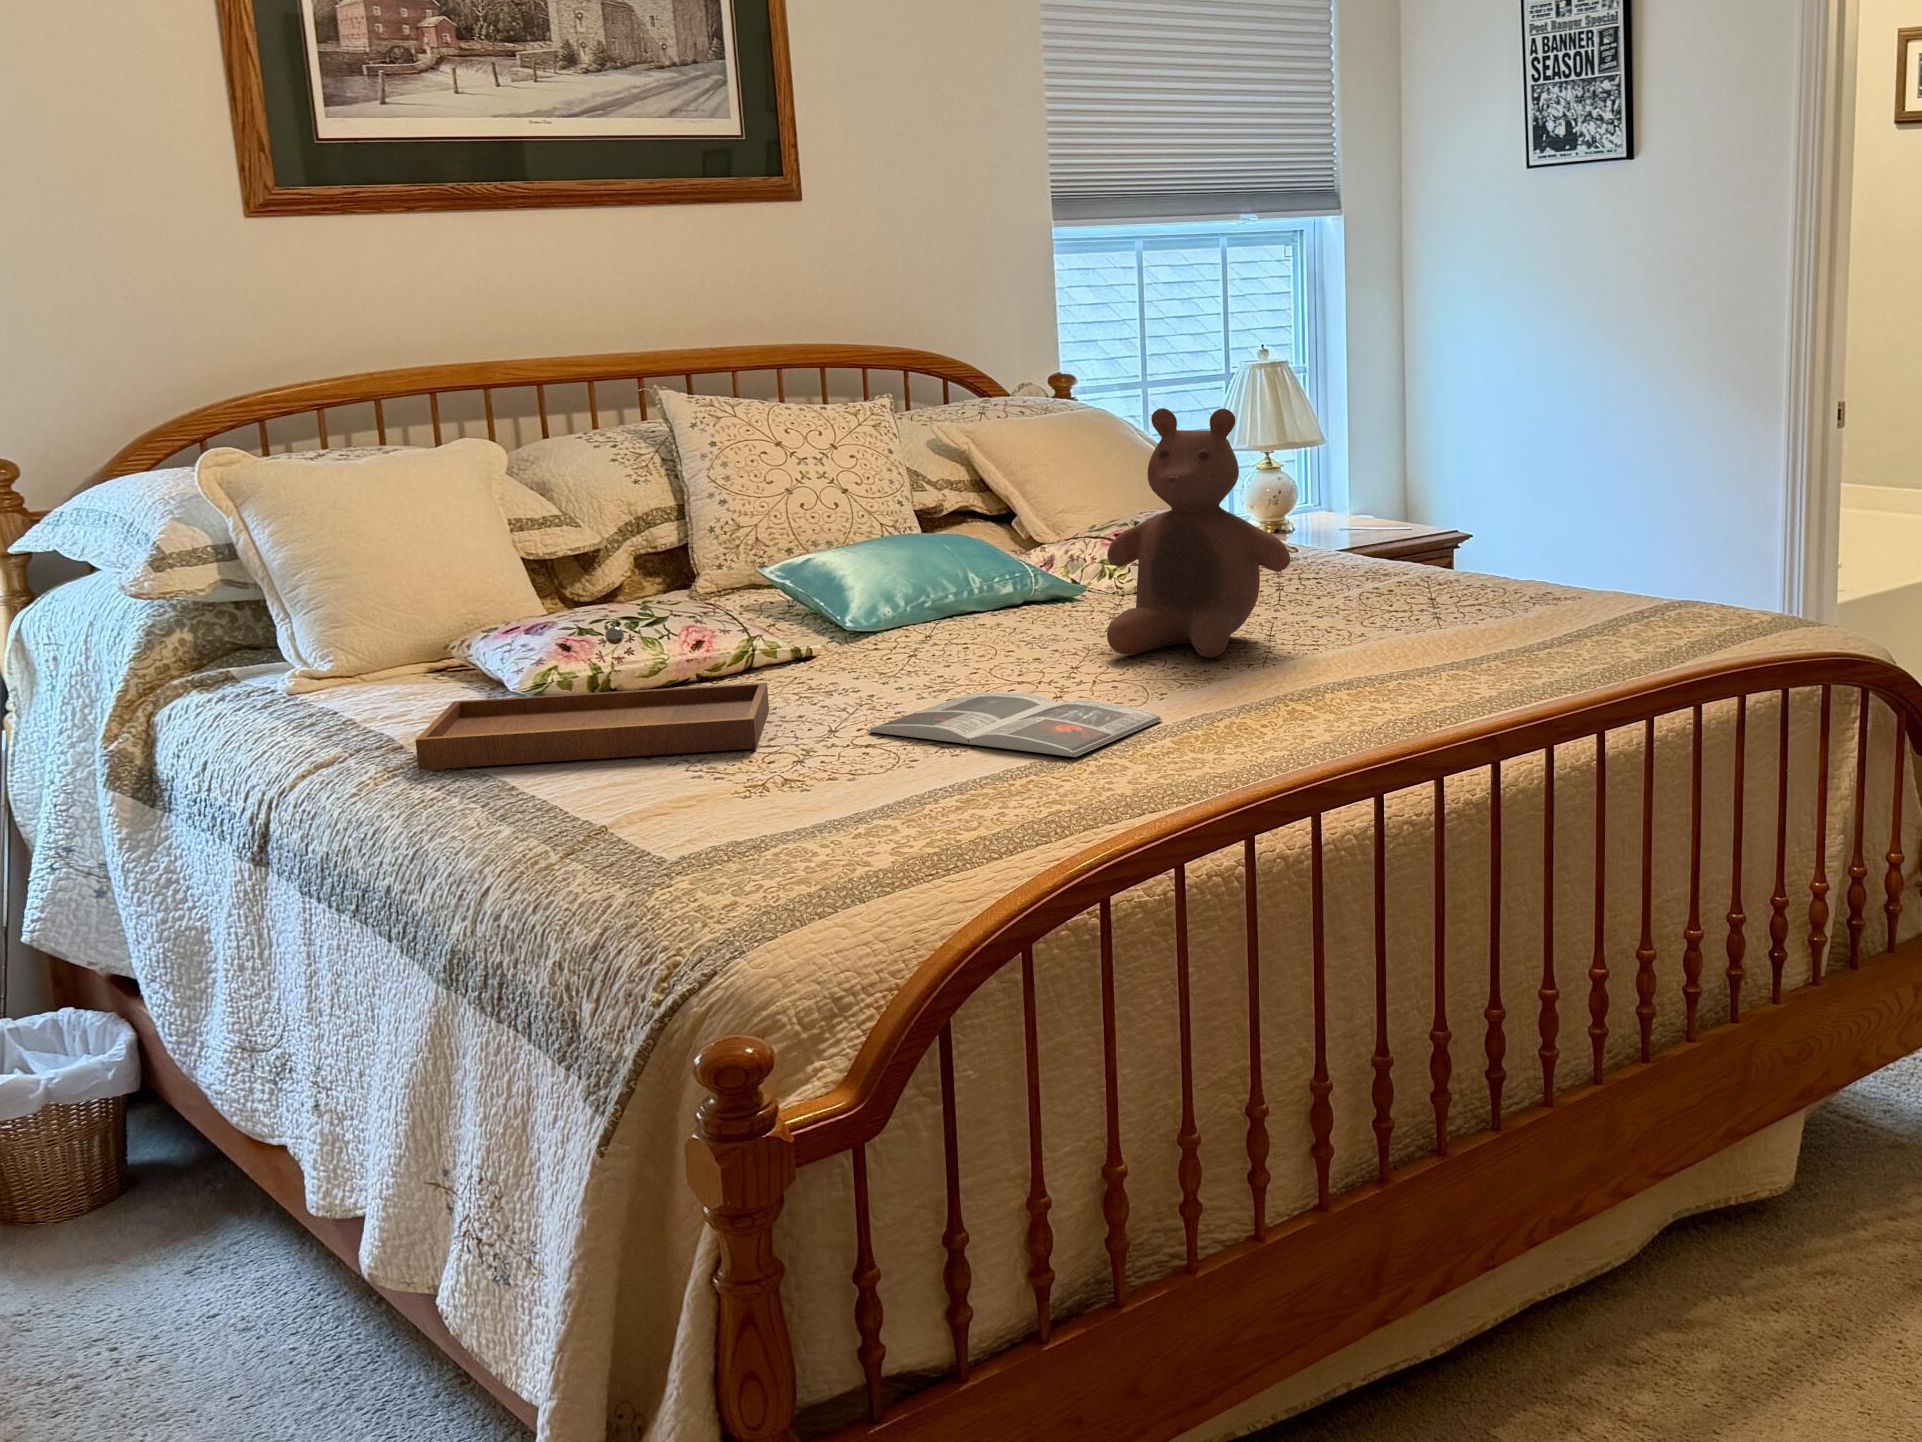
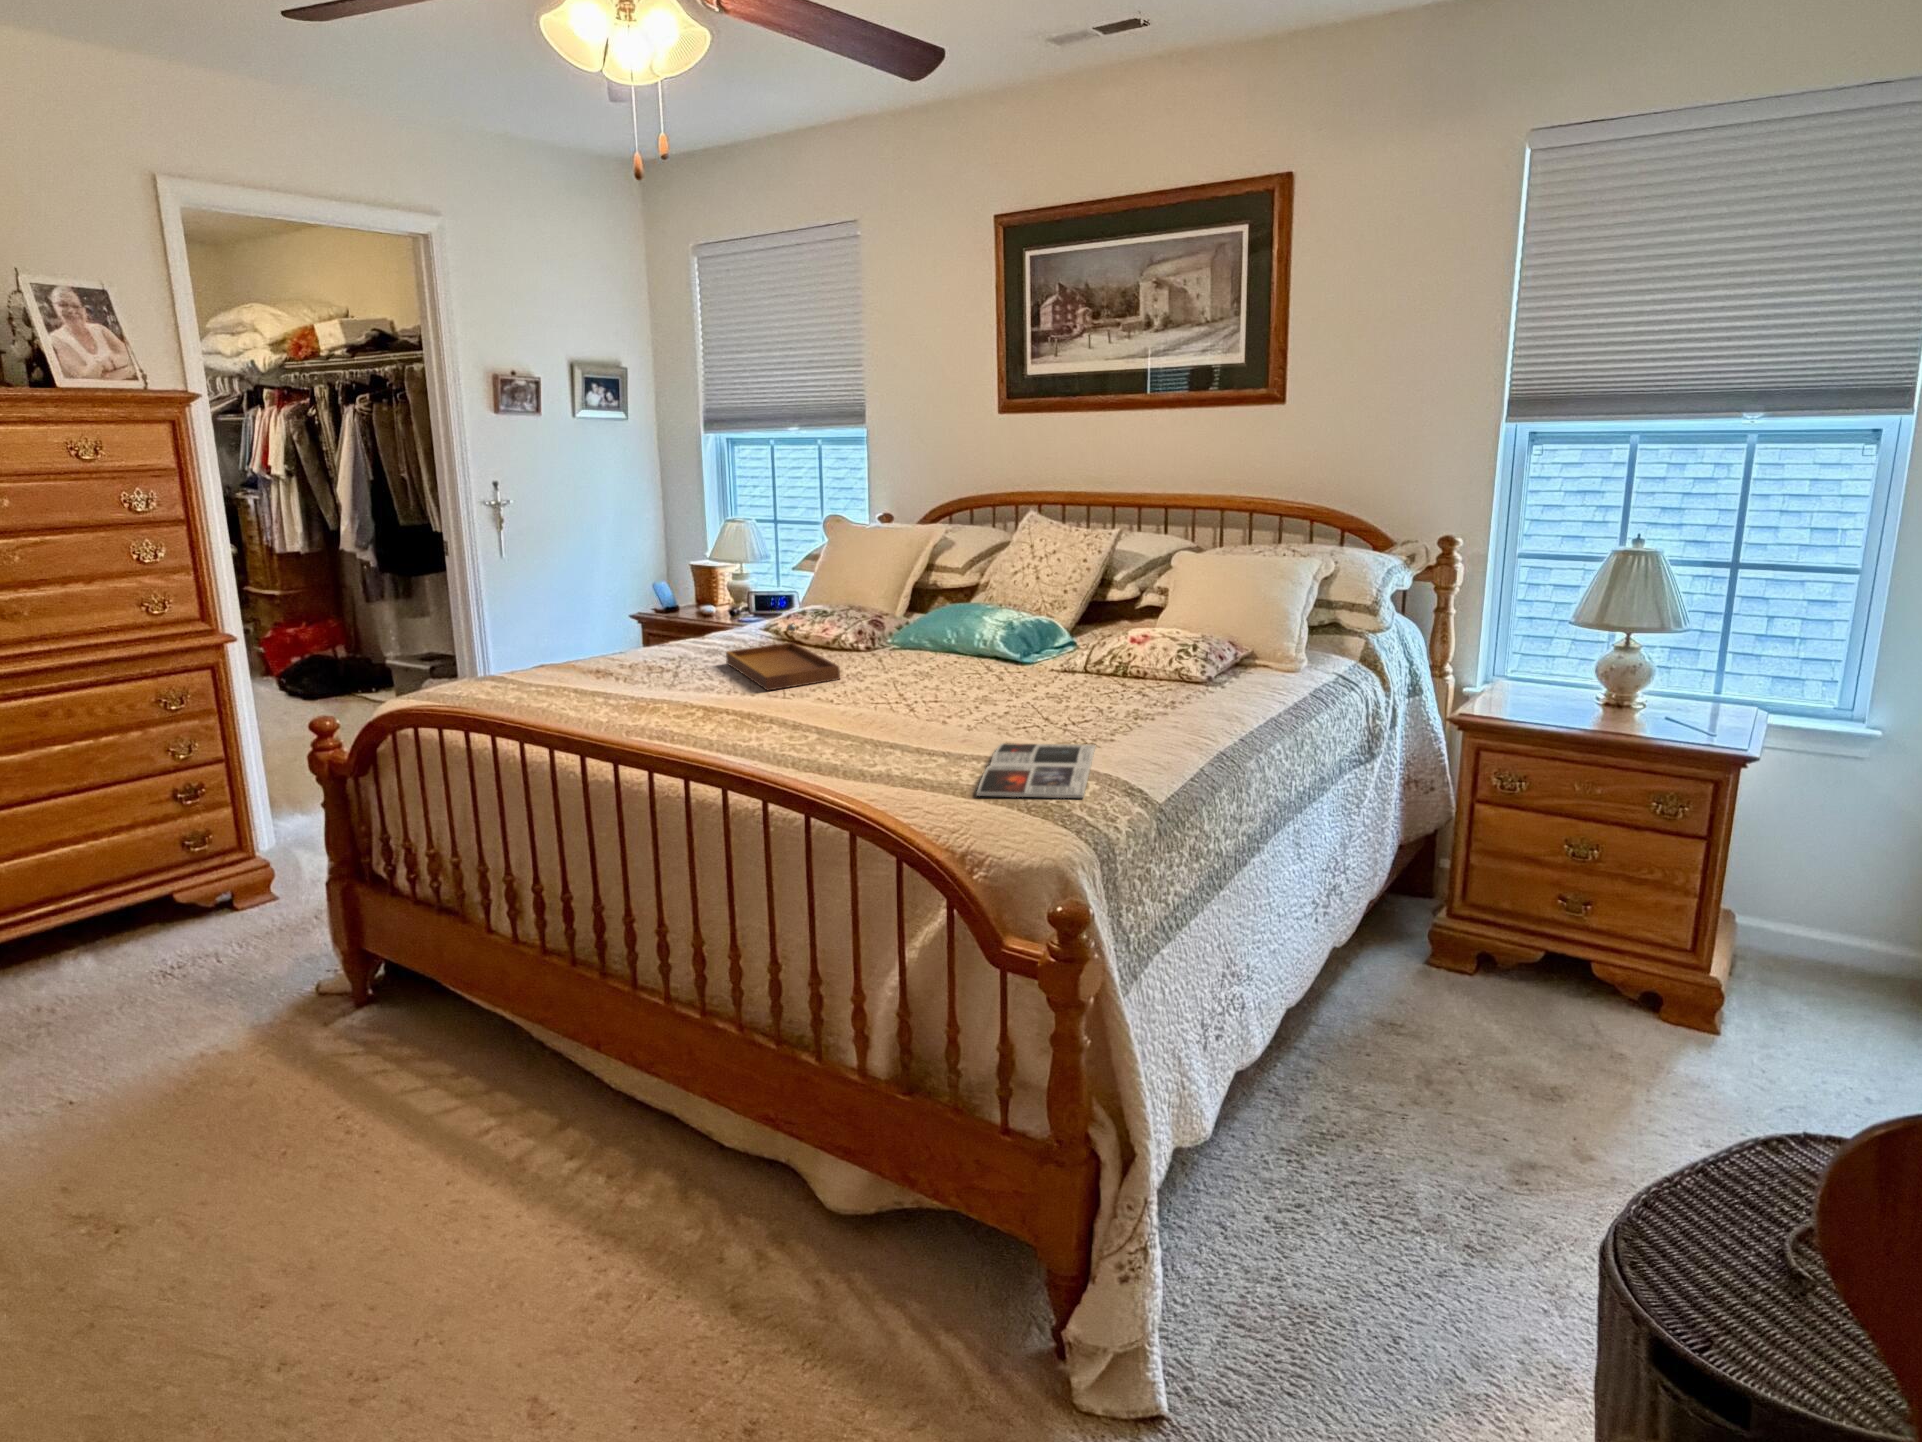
stuffed bear: present [1107,408,1290,658] -> none [975,560,1071,719]
magazine: present [868,692,1163,757] -> present [977,743,1096,798]

